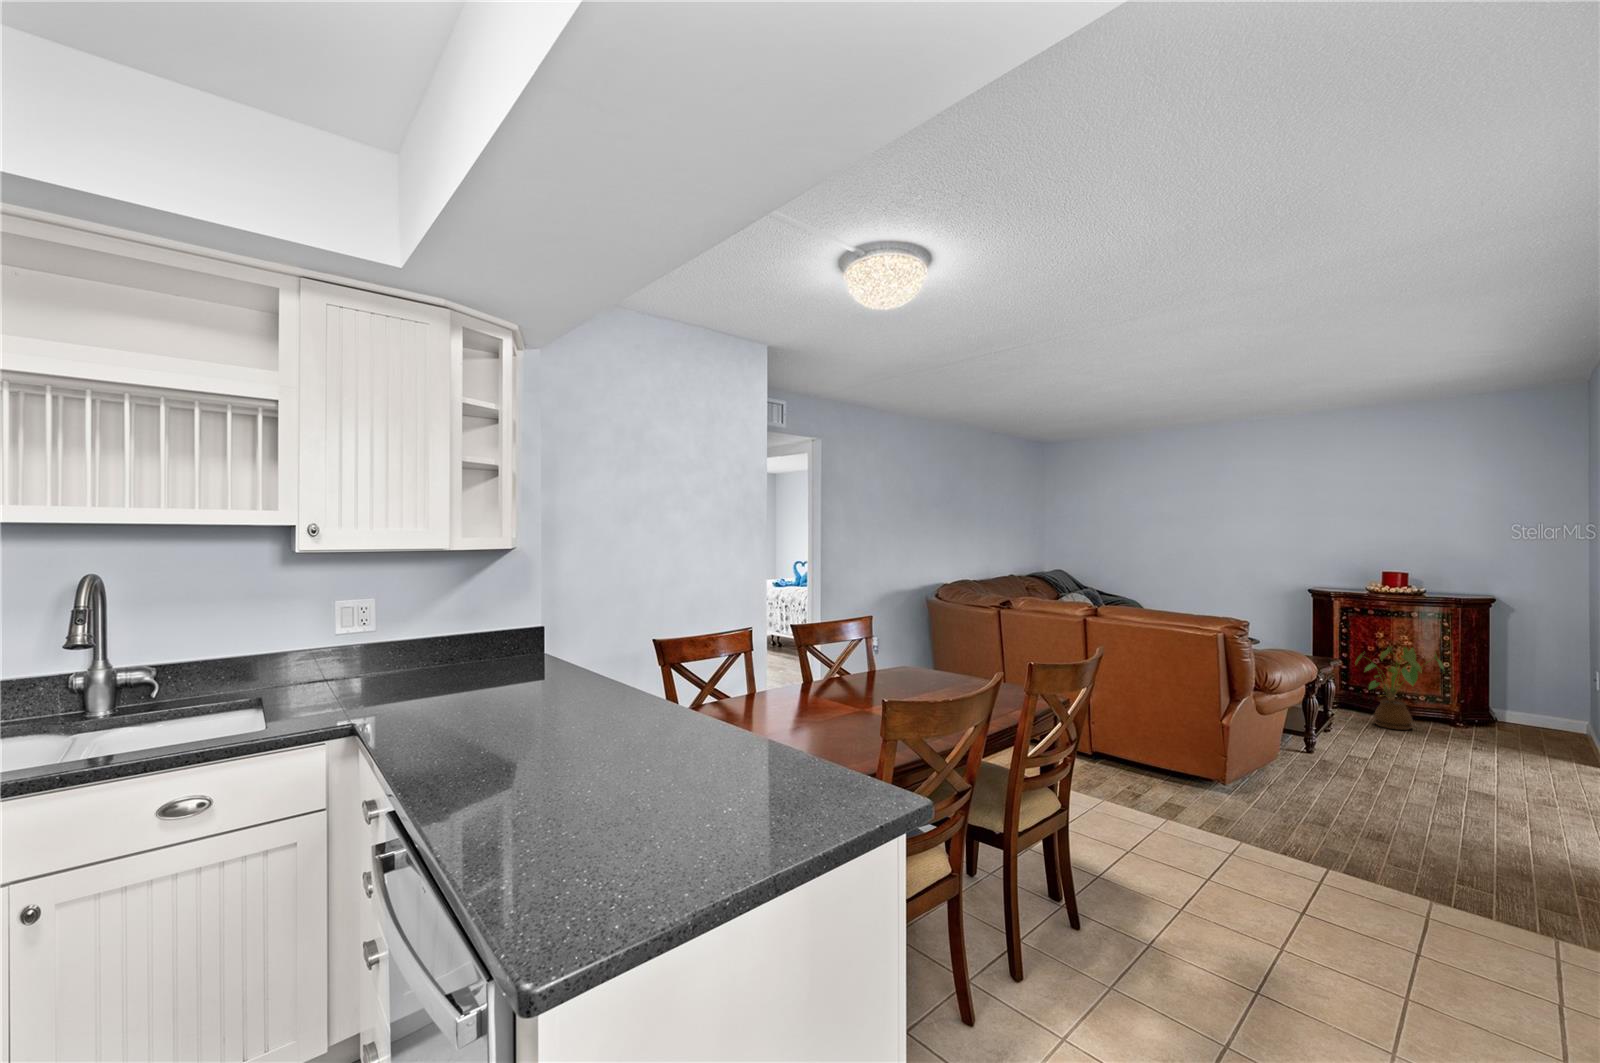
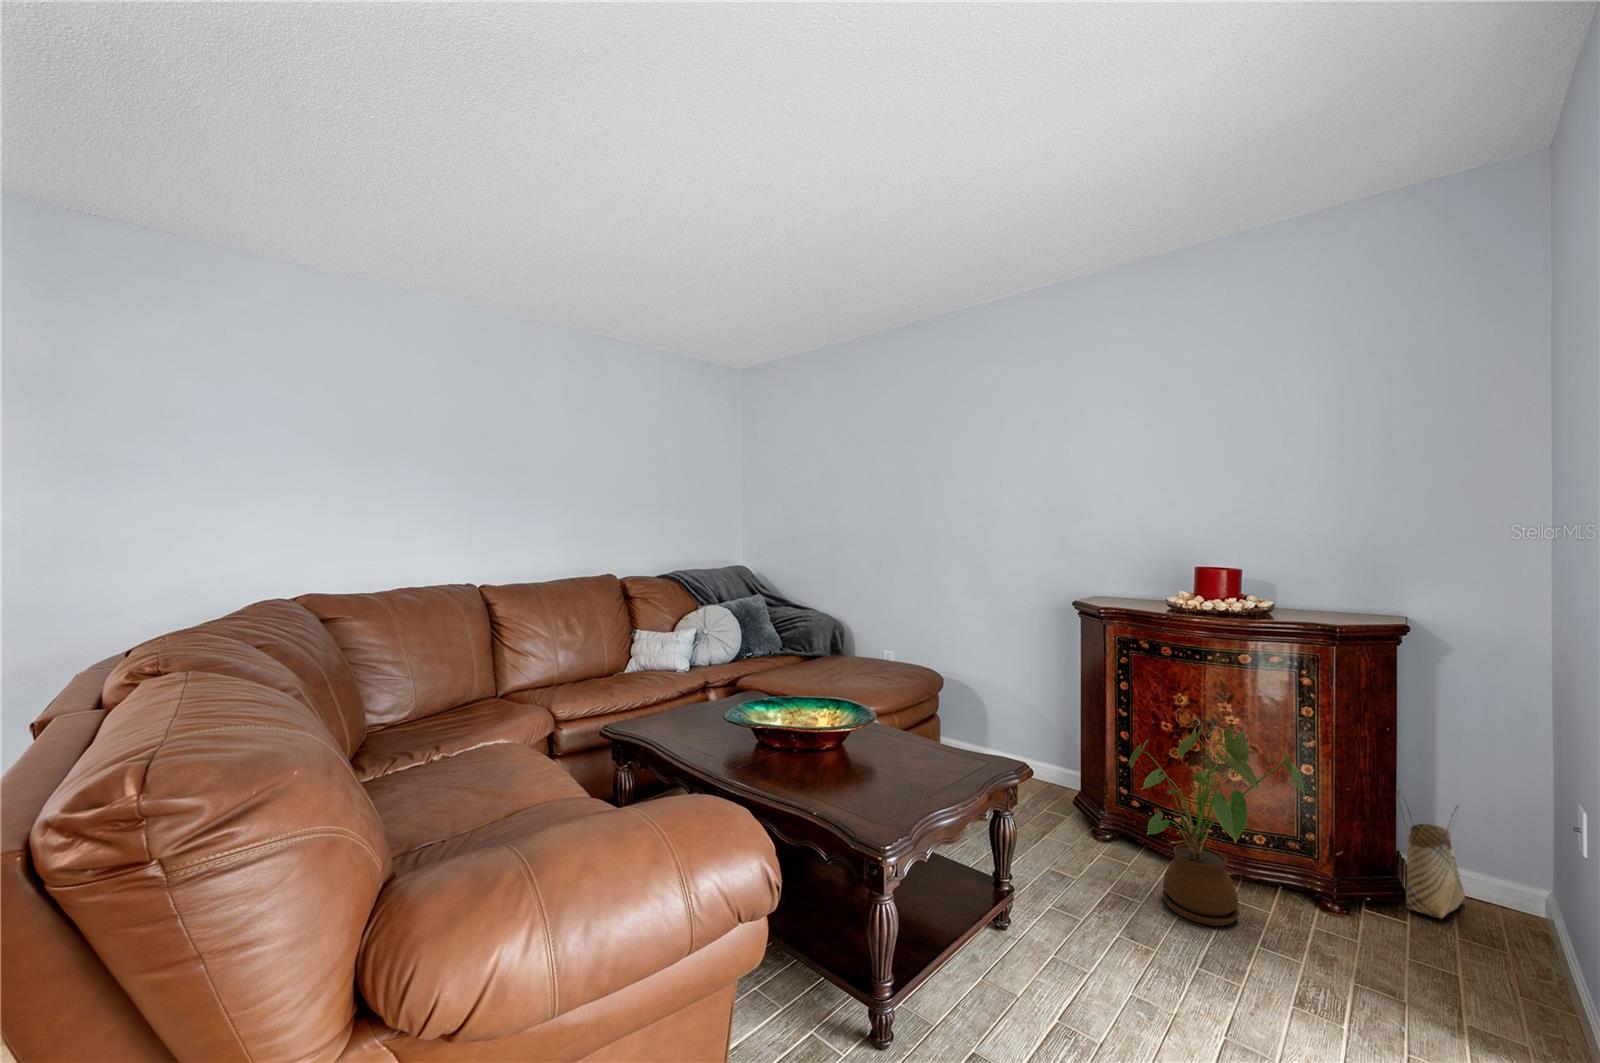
woven basket: none [1493,676,1528,730] -> present [1397,790,1465,918]

